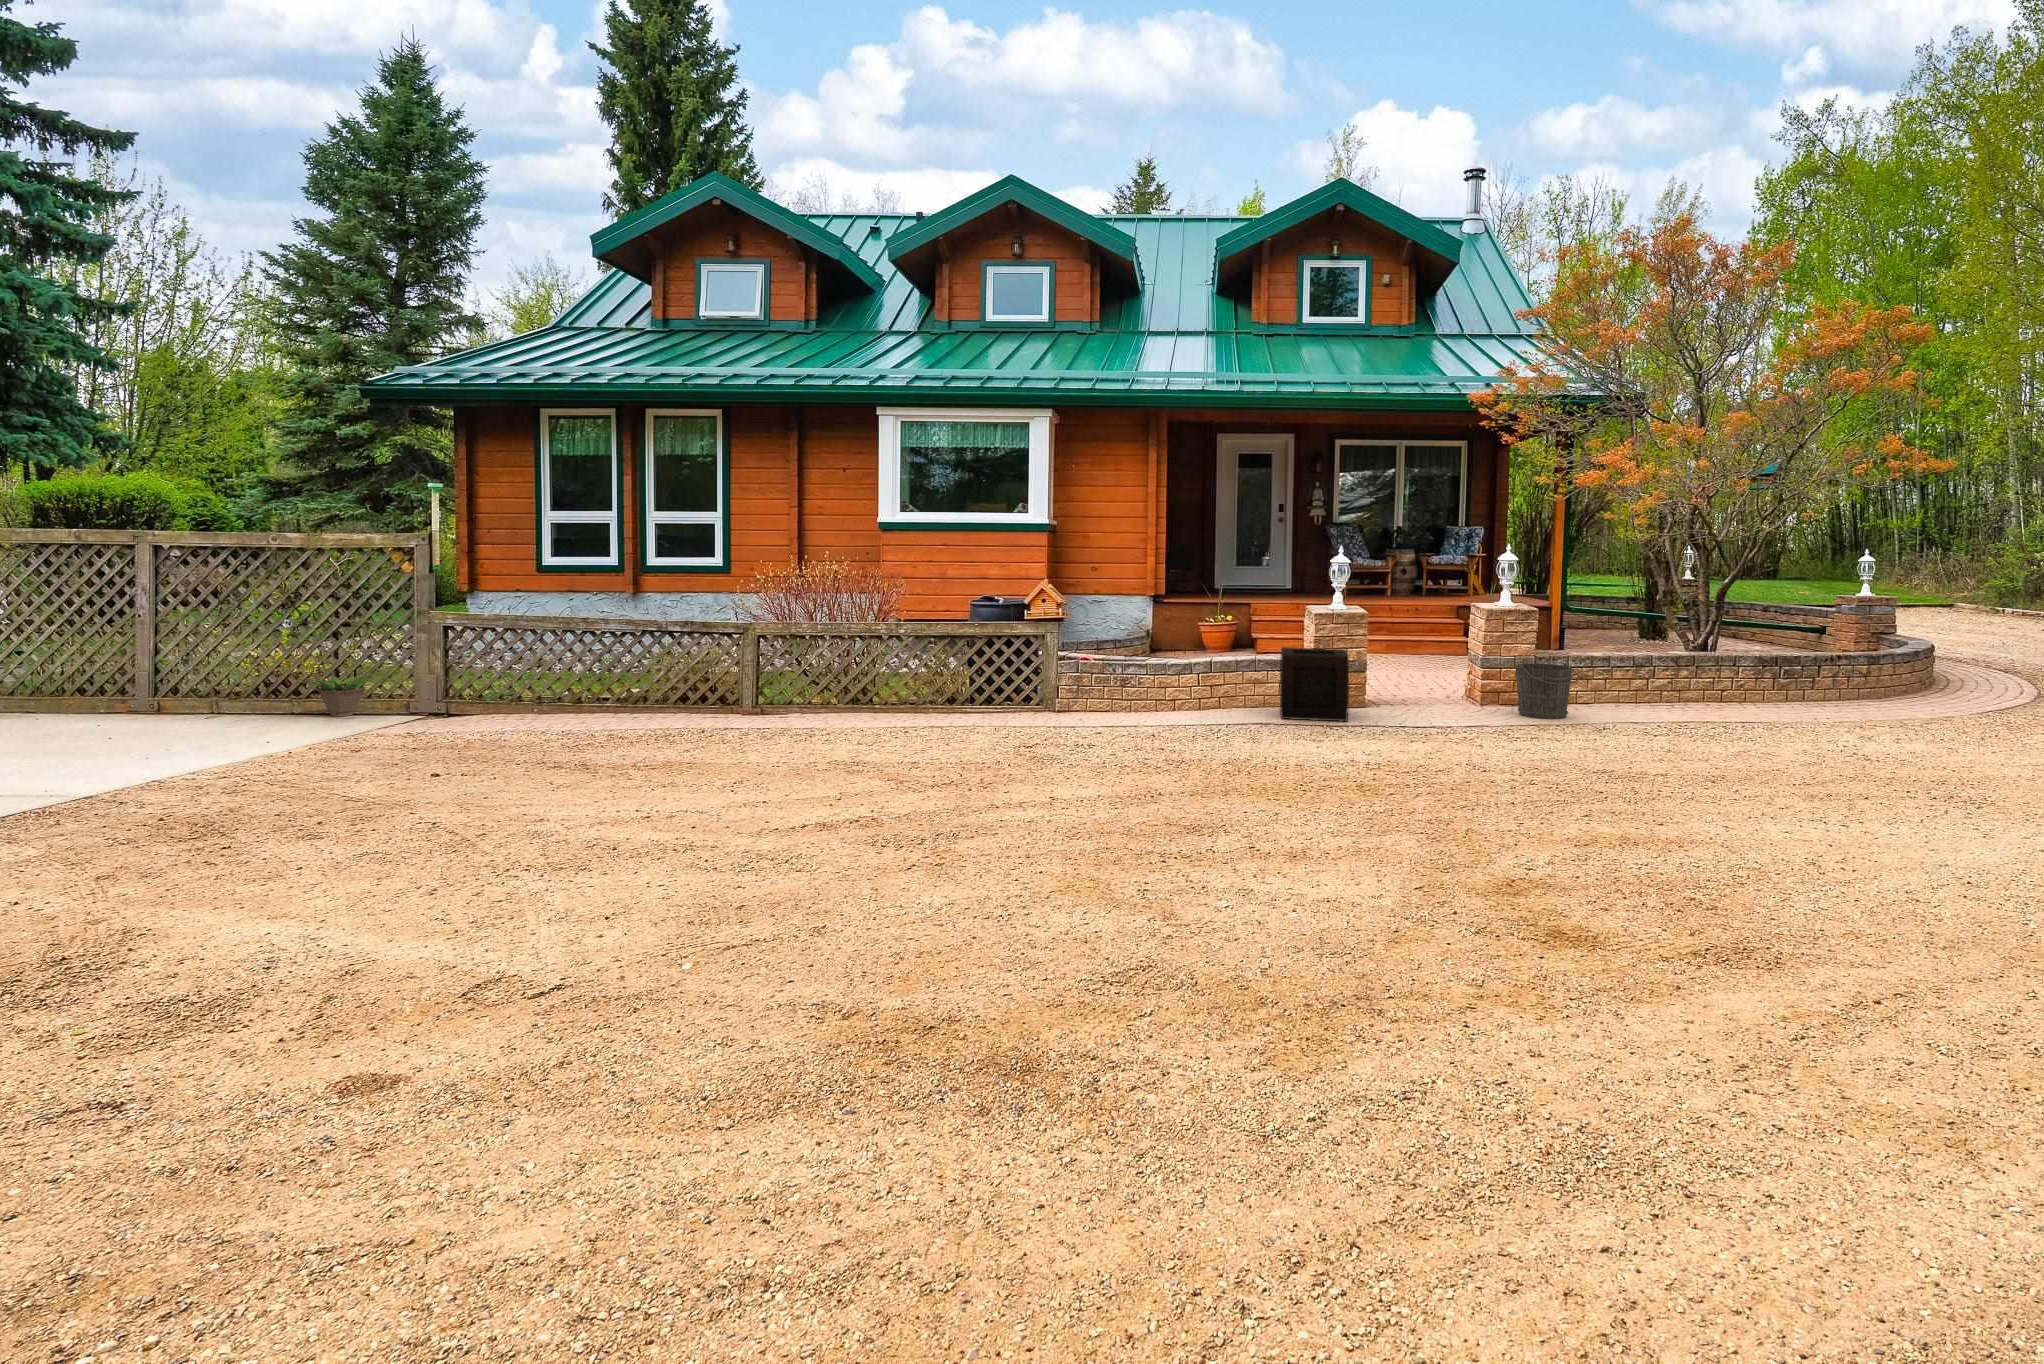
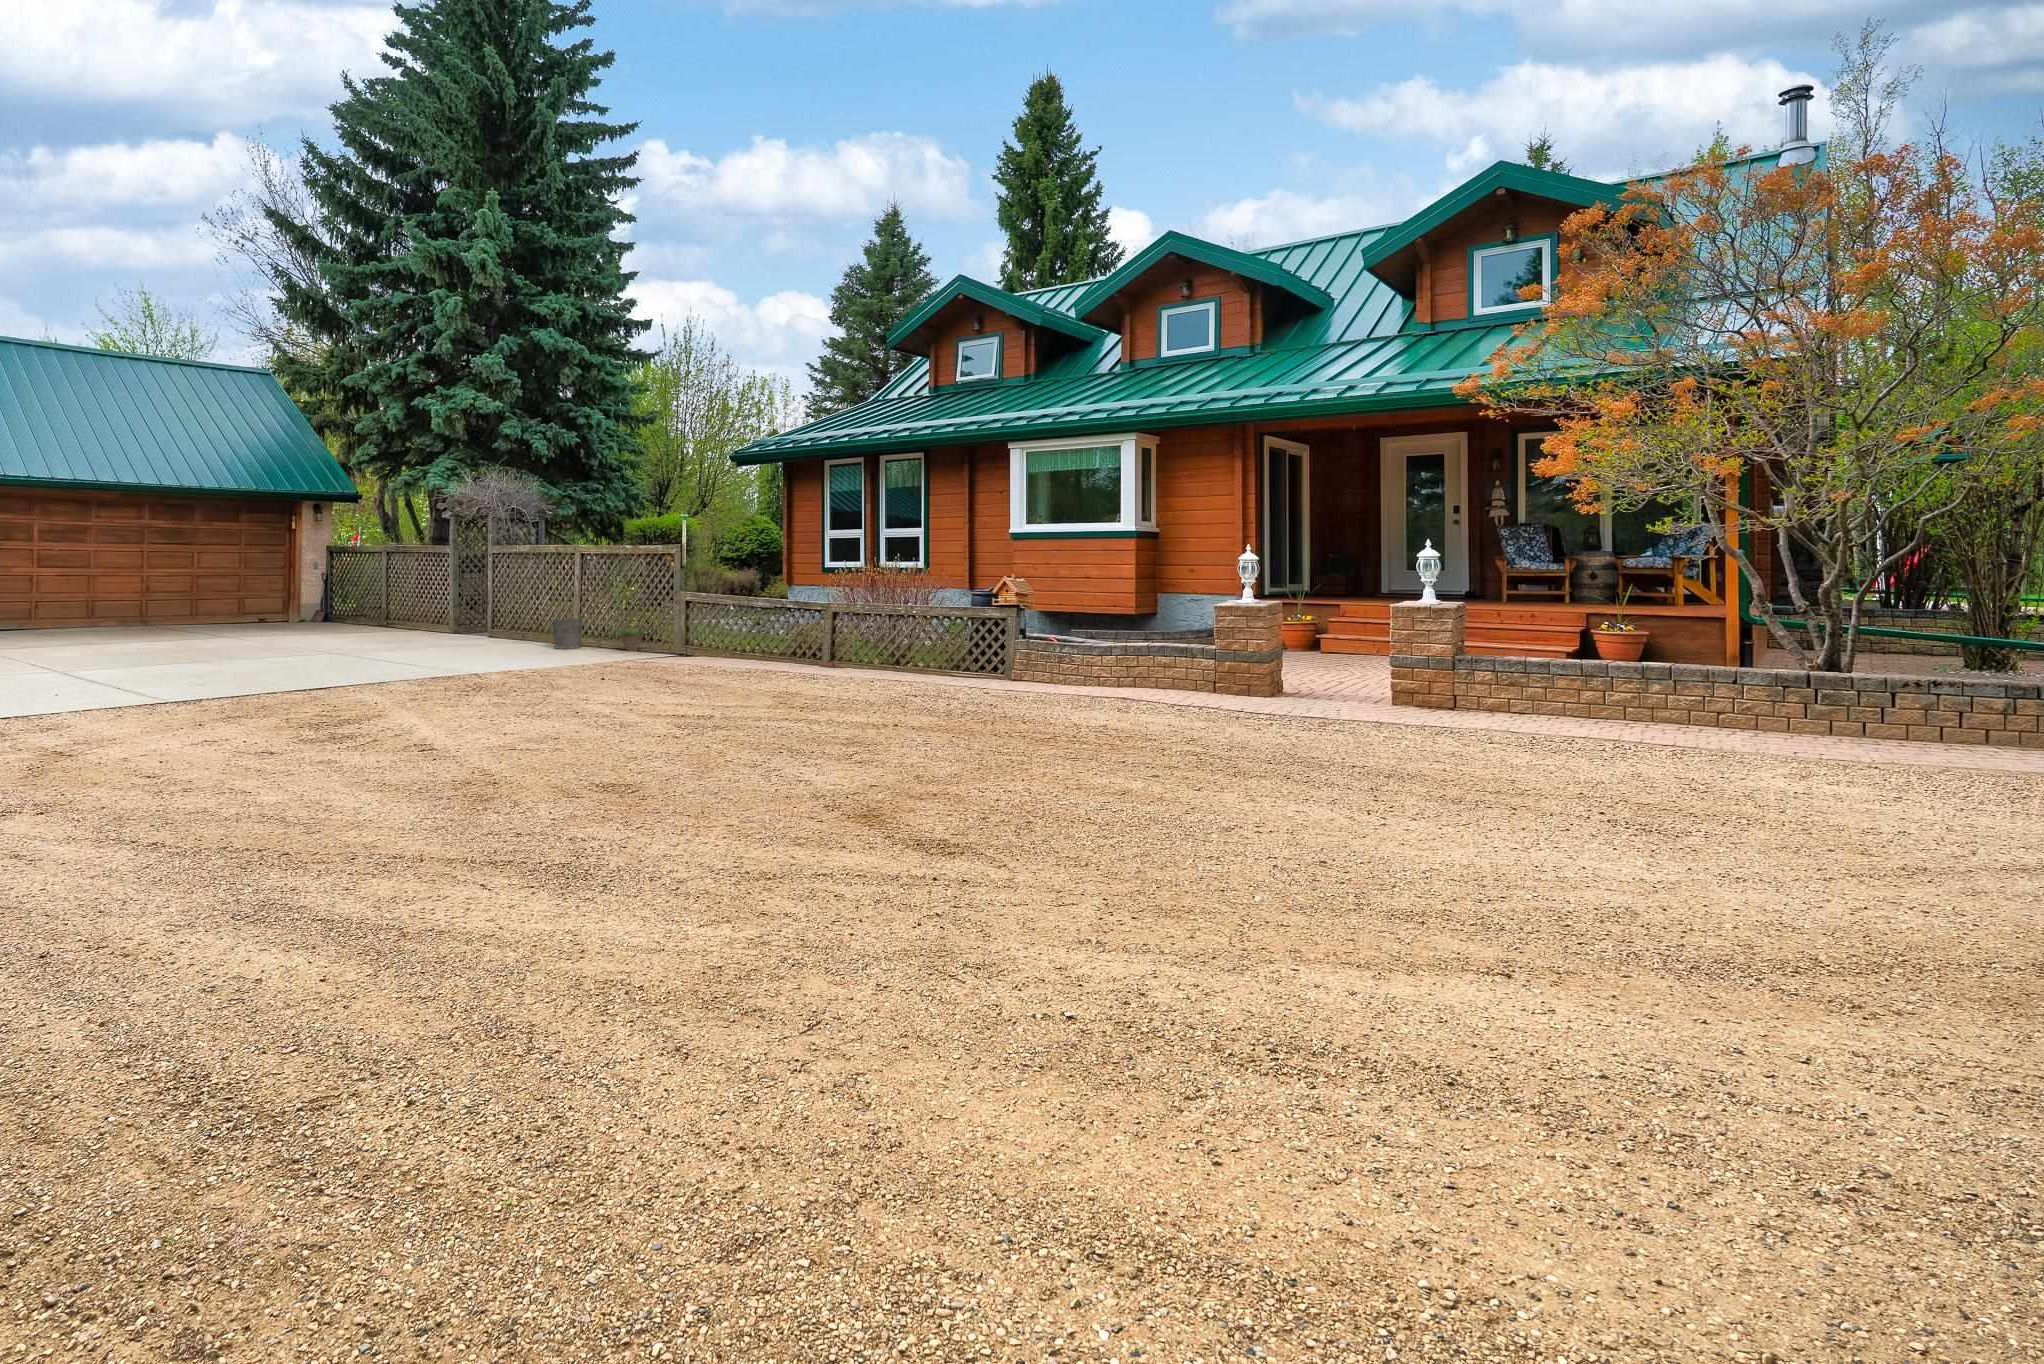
wooden crate: present [1280,647,1349,722] -> none [1158,637,1241,704]
bucket: present [1515,663,1580,719] -> present [552,618,582,649]

